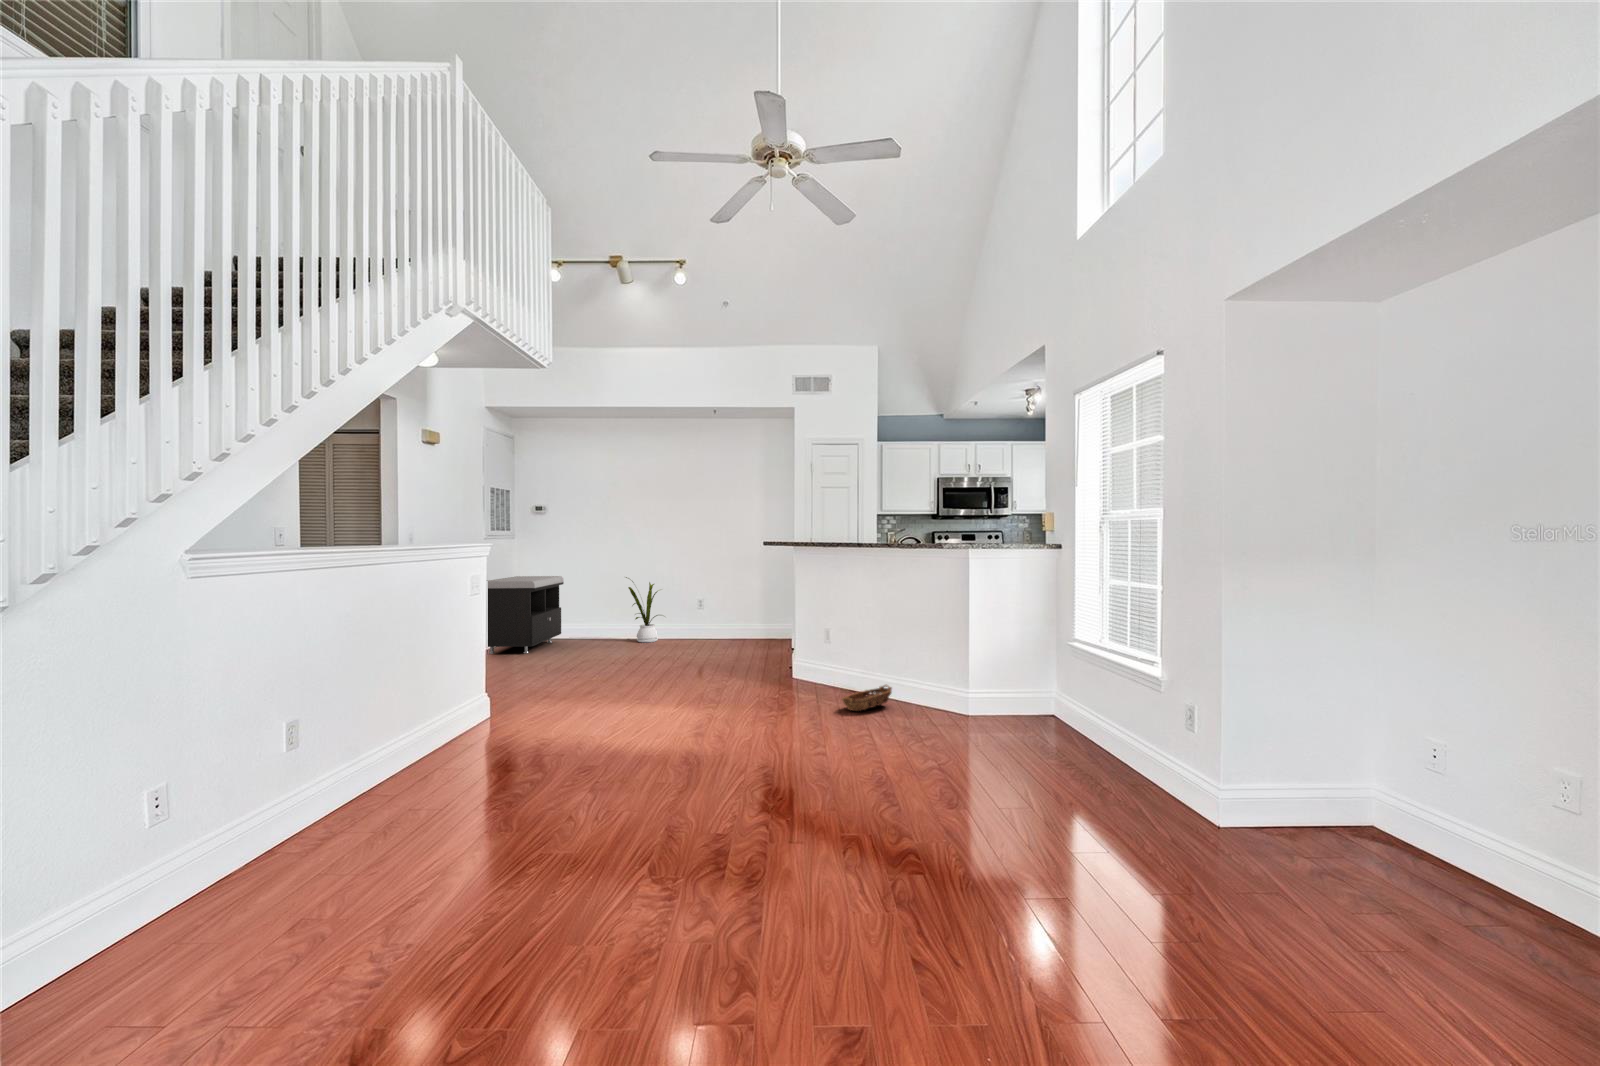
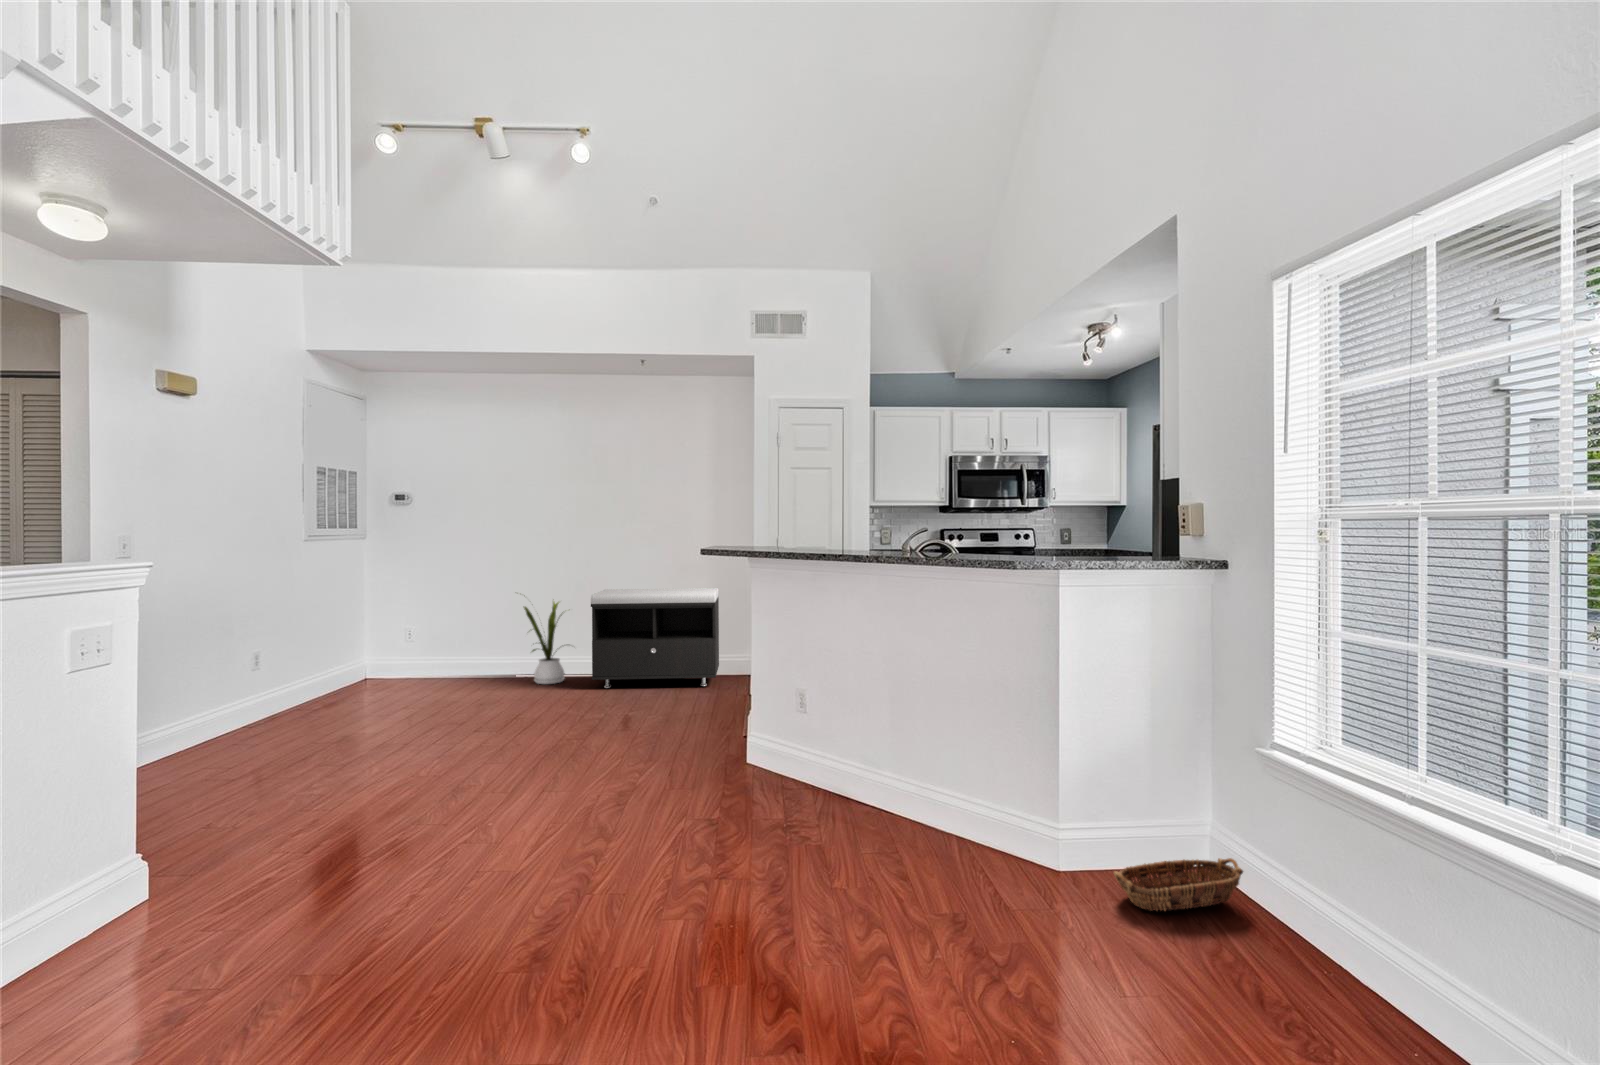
storage bench: present [487,576,564,654] -> present [591,588,719,688]
basket: present [842,685,892,711] -> present [1114,858,1243,911]

